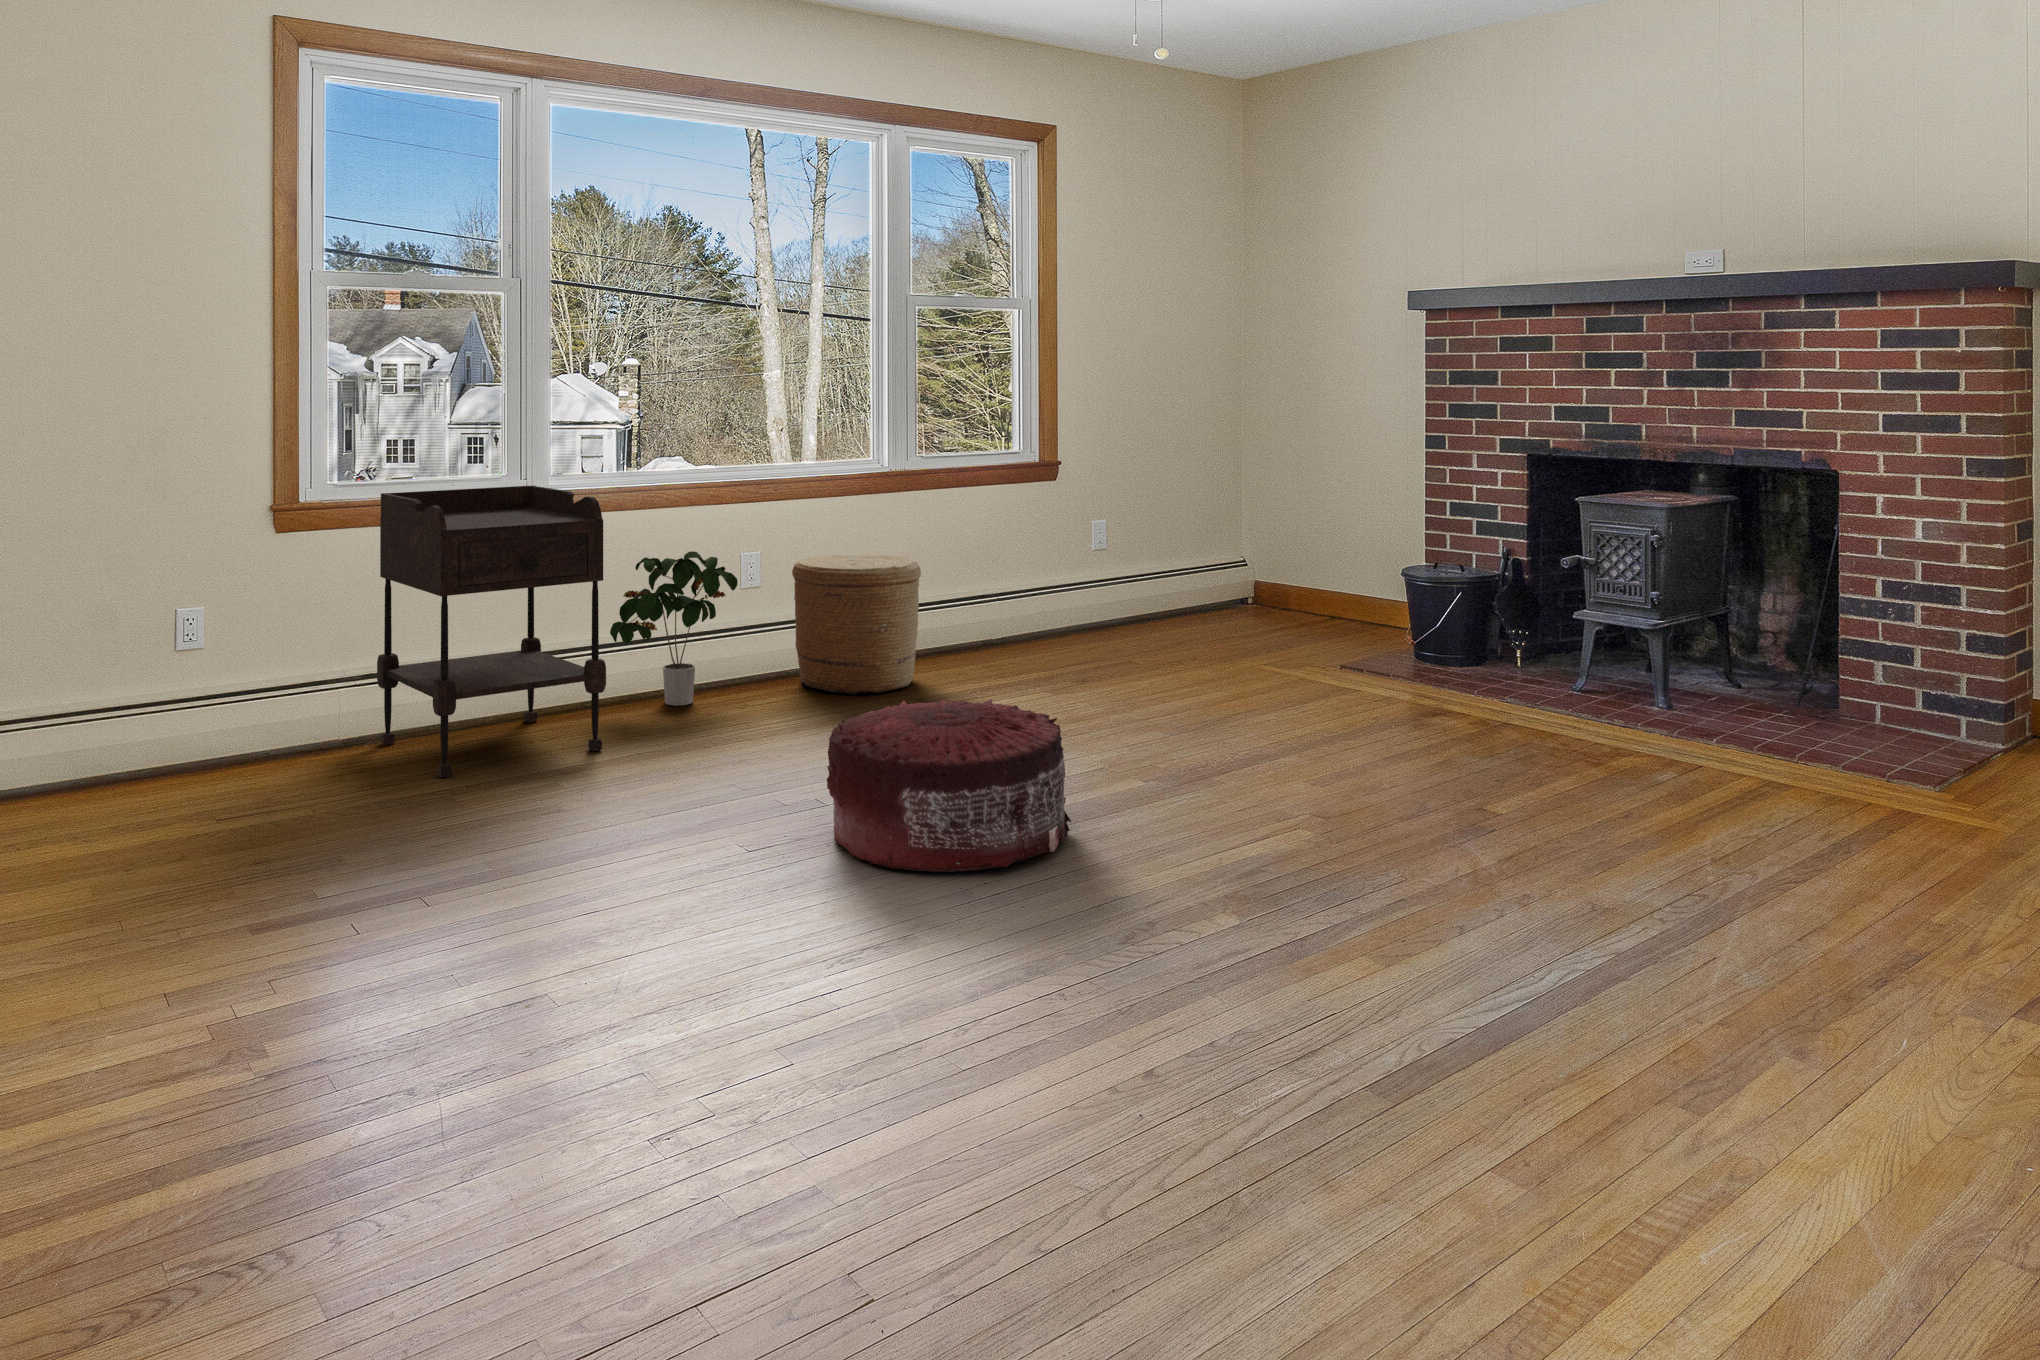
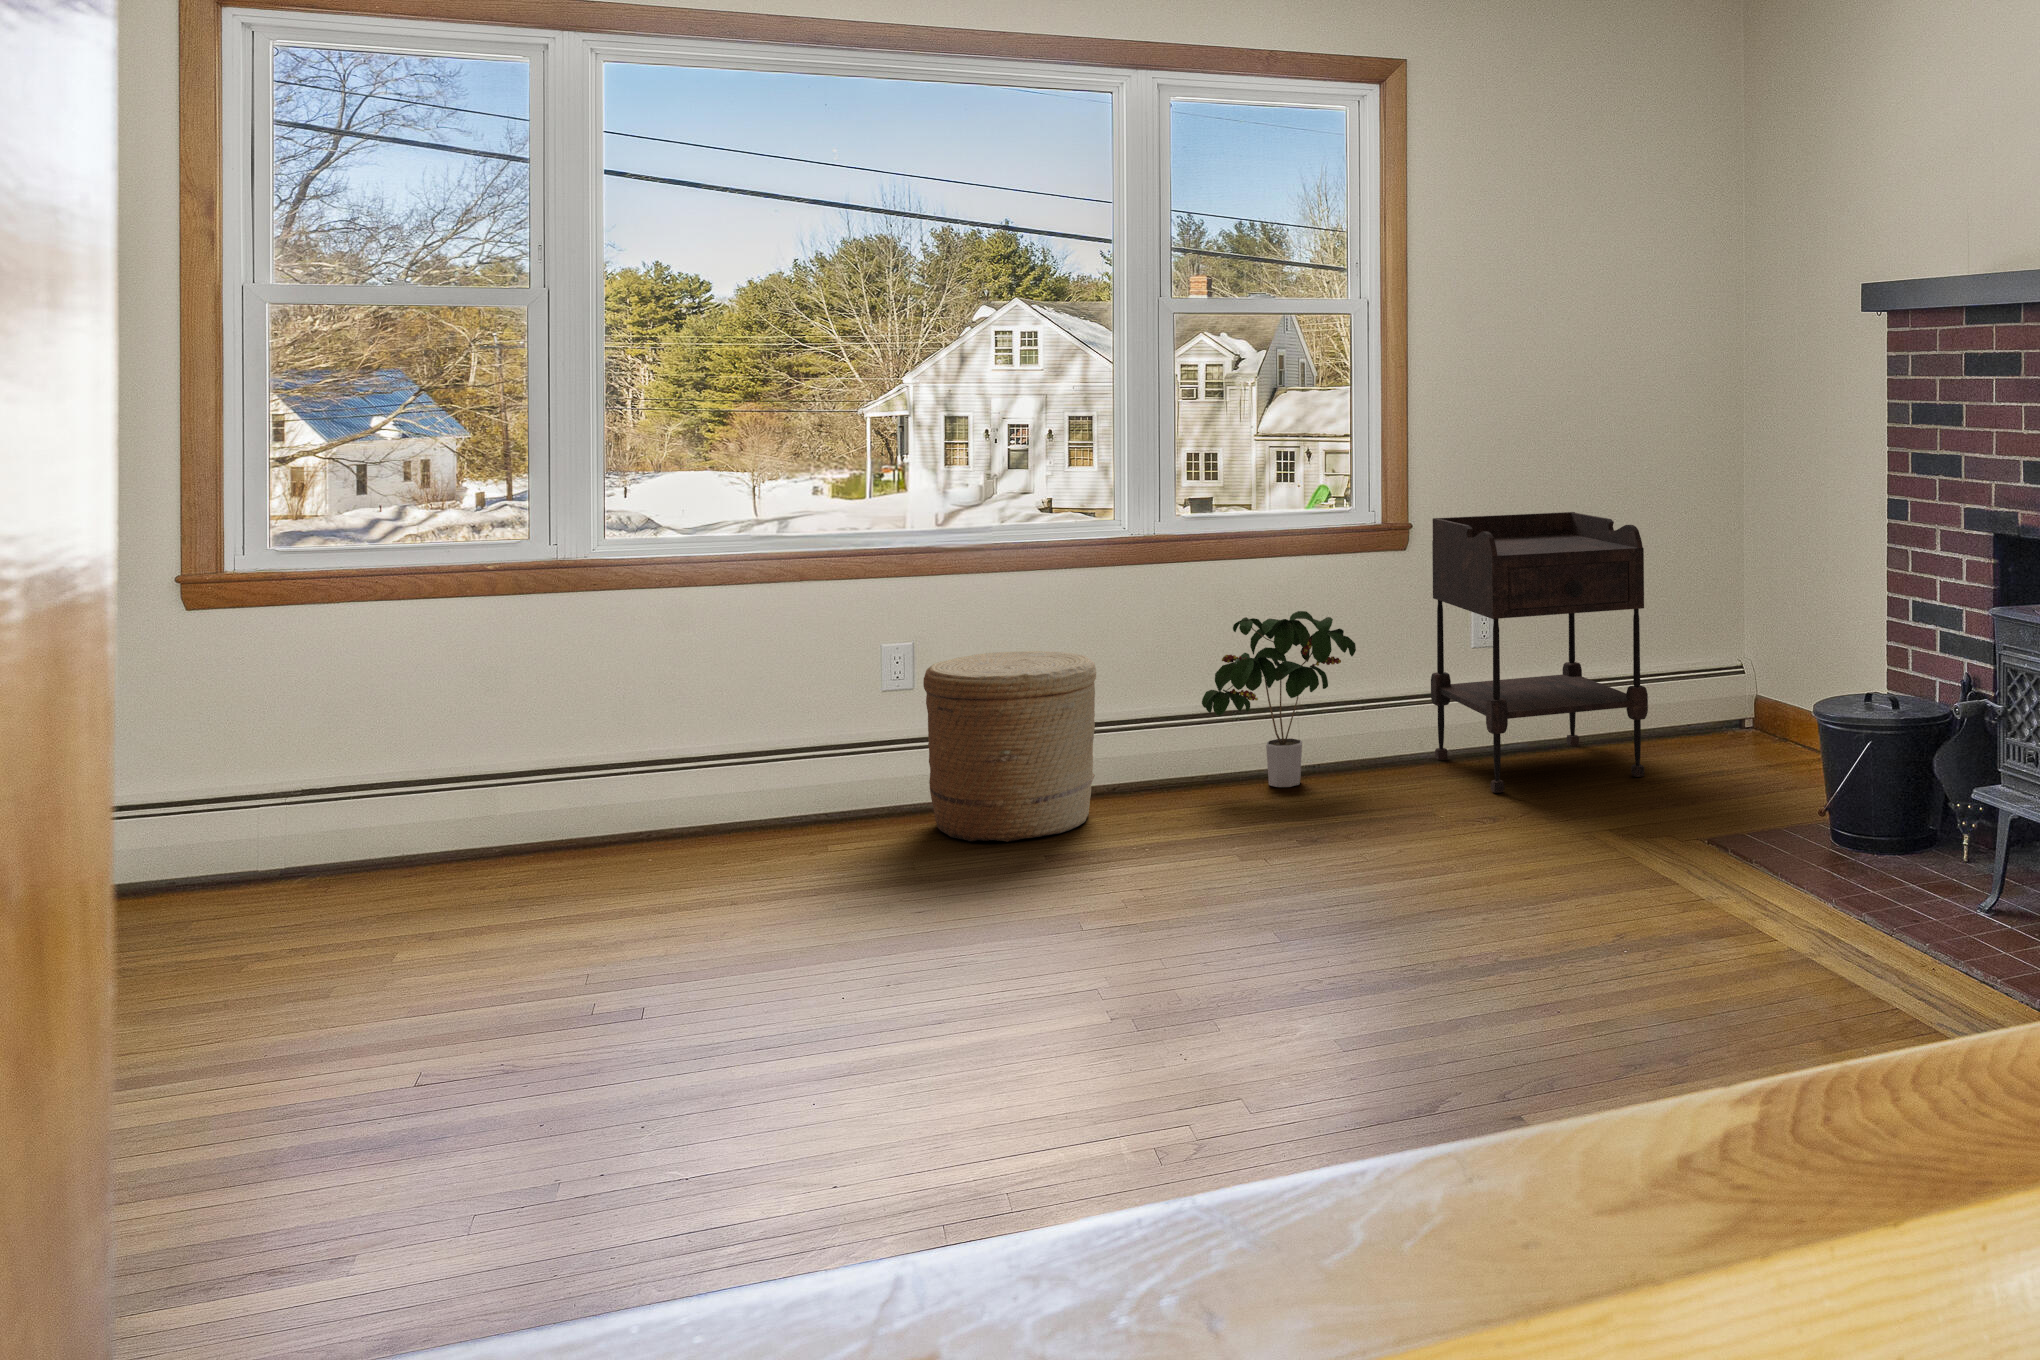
side table: present [377,485,606,777] -> present [1431,512,1648,793]
potted plant: present [610,551,737,706] -> present [1202,611,1356,787]
pouf: present [827,699,1071,872] -> none [414,894,799,1180]

